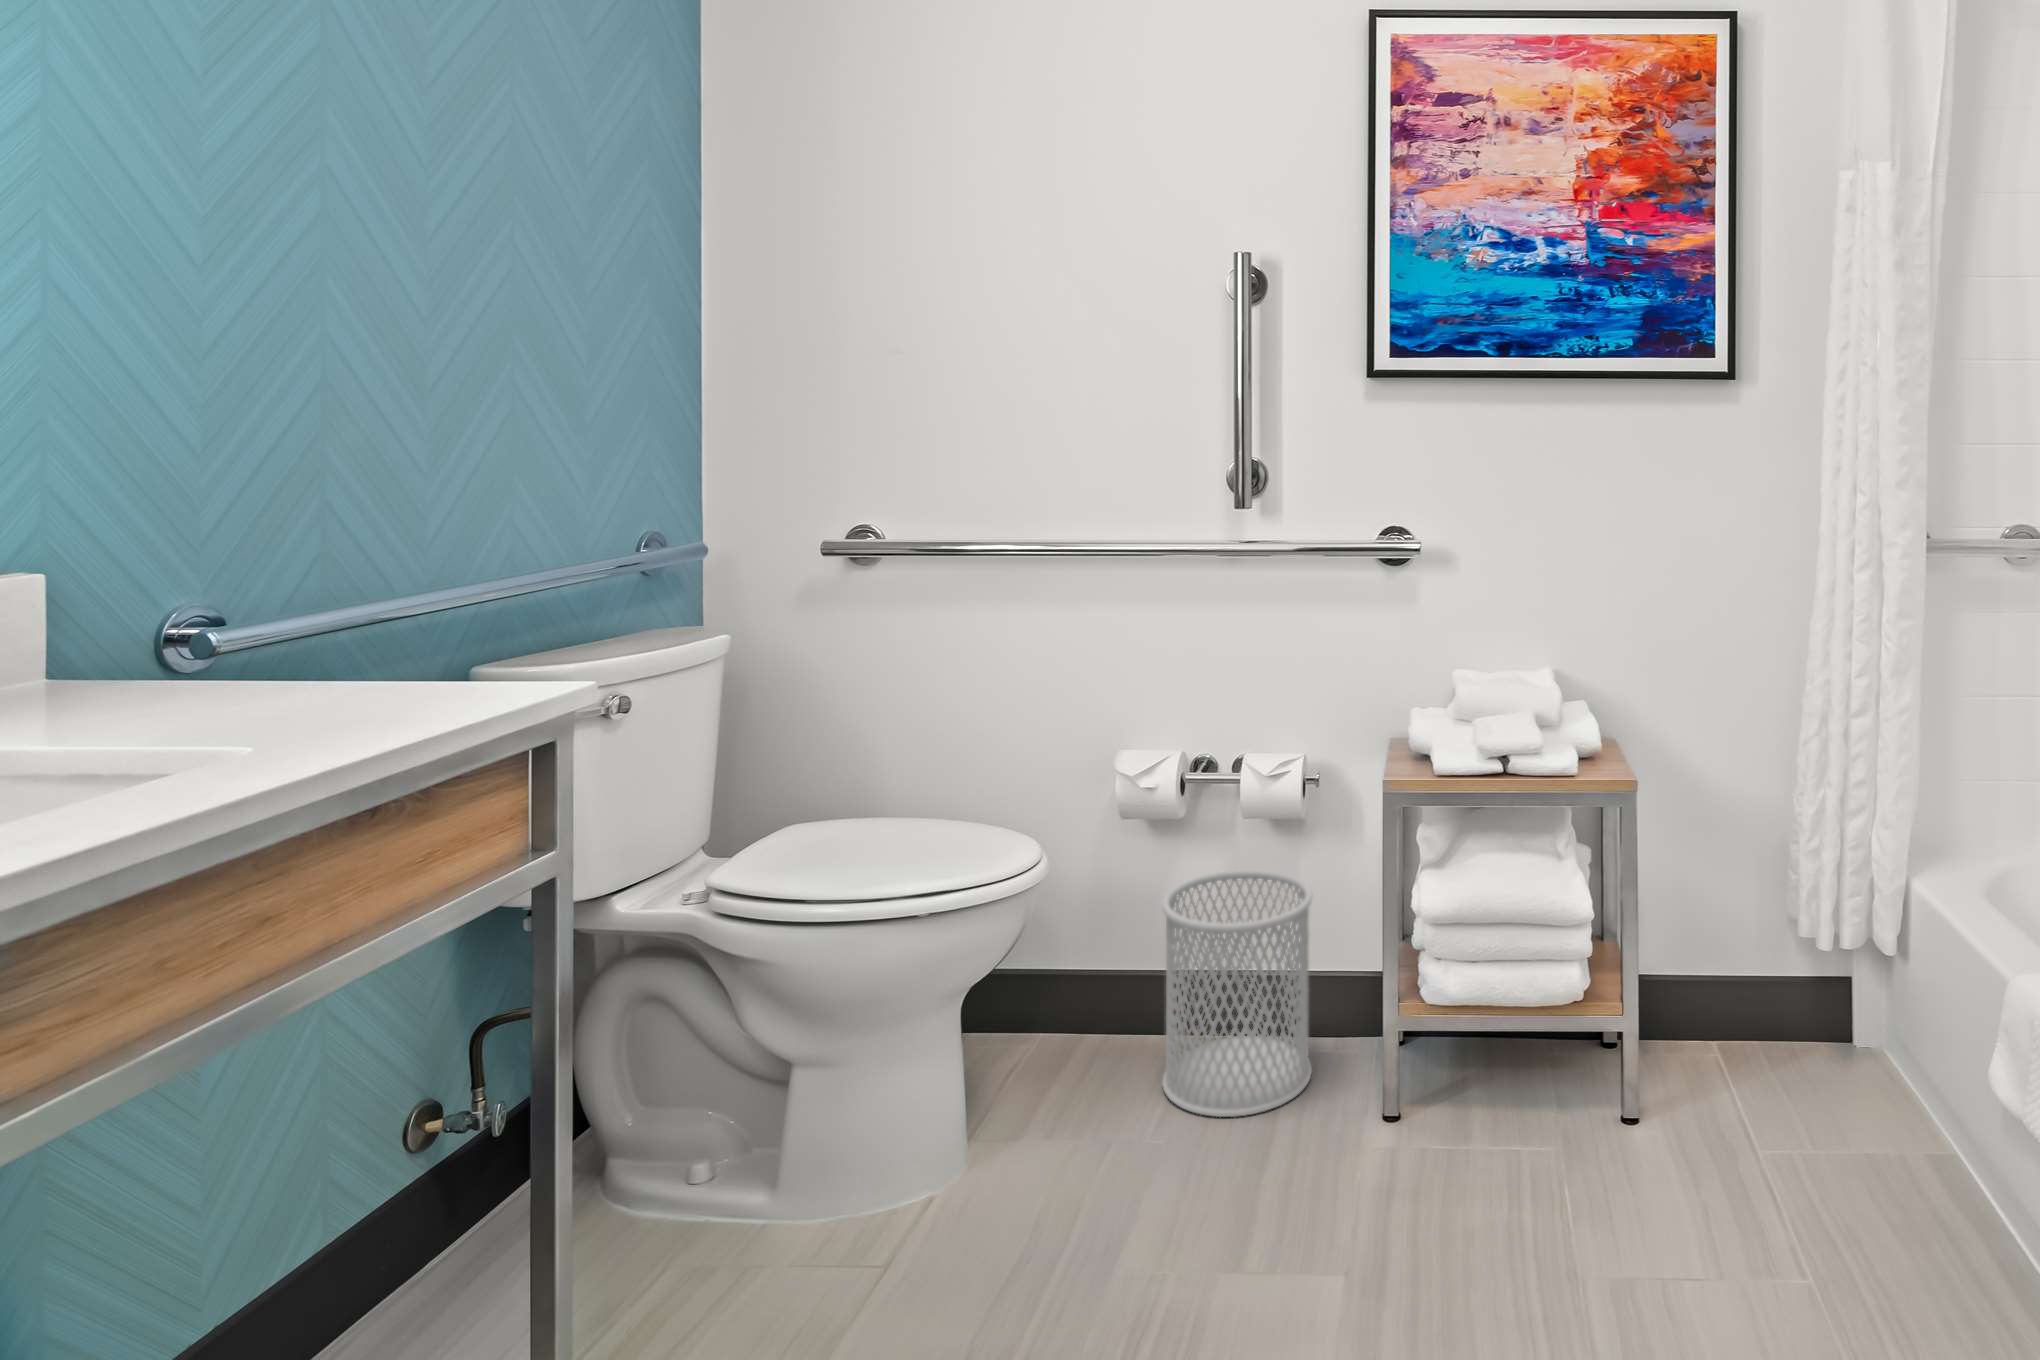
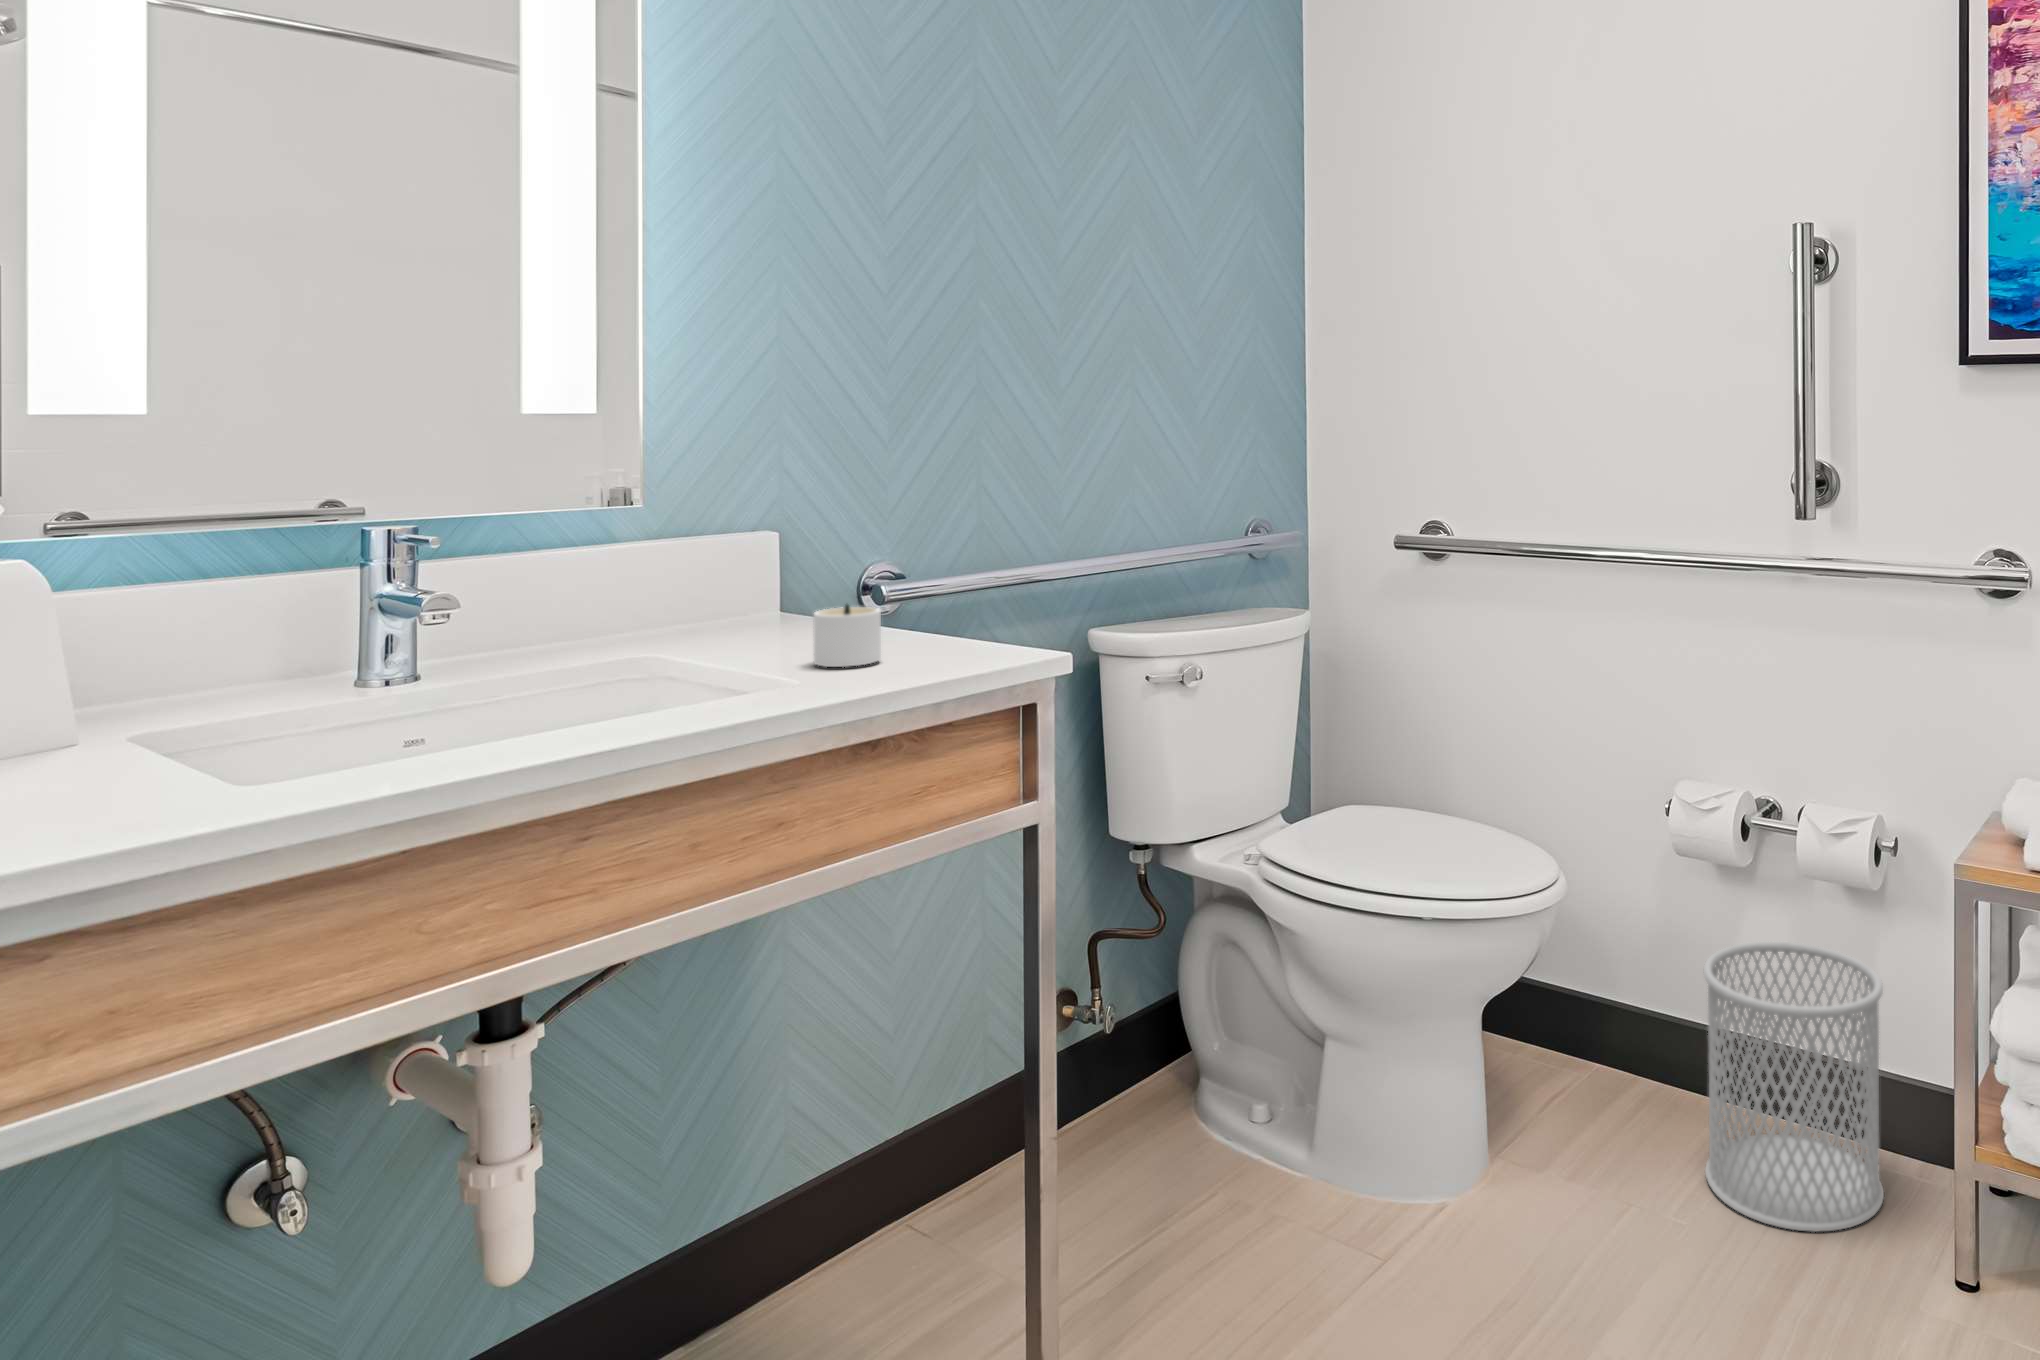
candle: none [164,650,328,734] -> present [813,605,881,667]

